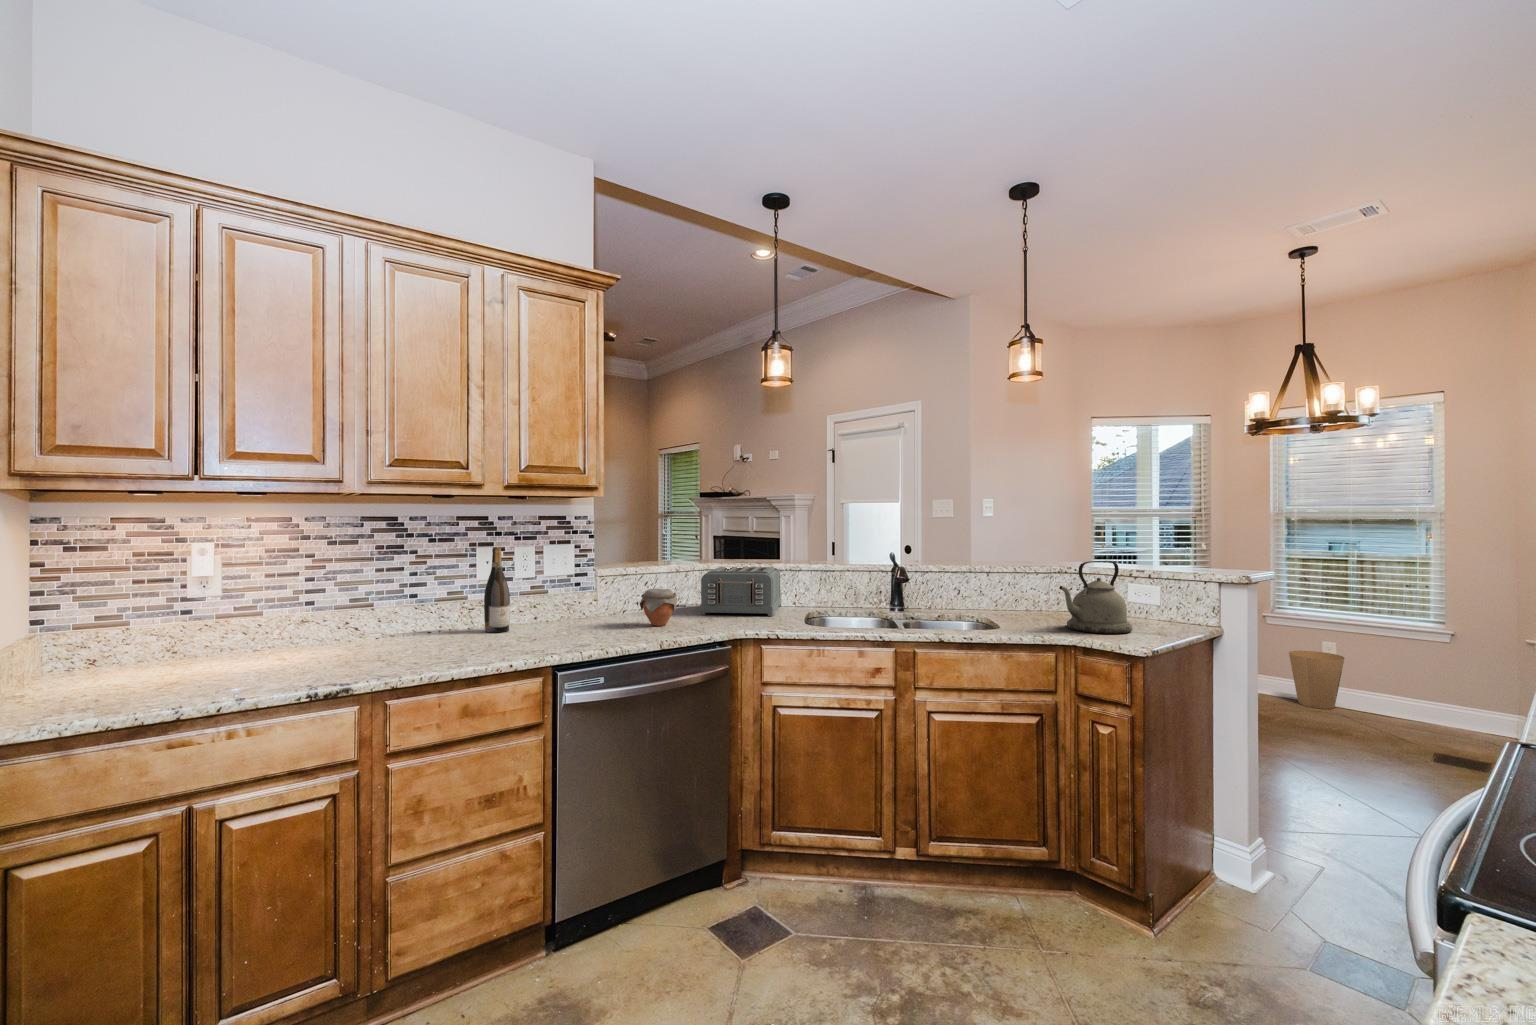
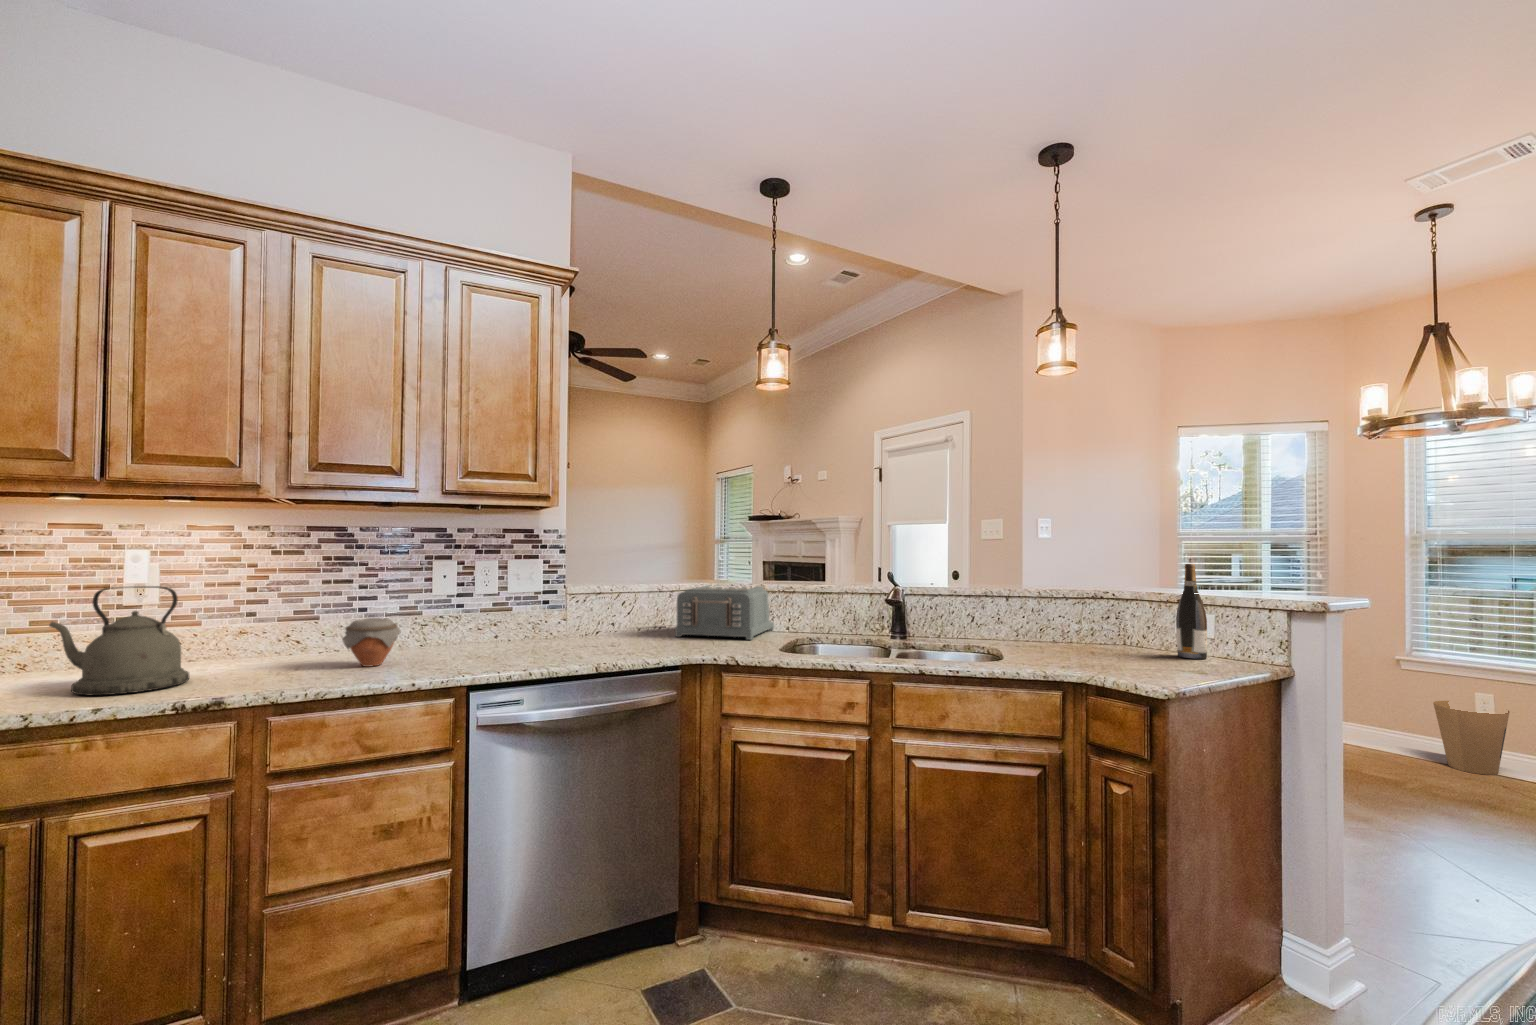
wine bottle: present [484,547,510,633] -> present [1176,564,1207,659]
kettle: present [1059,561,1132,634] -> present [49,586,189,695]
jar: present [640,589,677,626] -> present [342,618,401,667]

